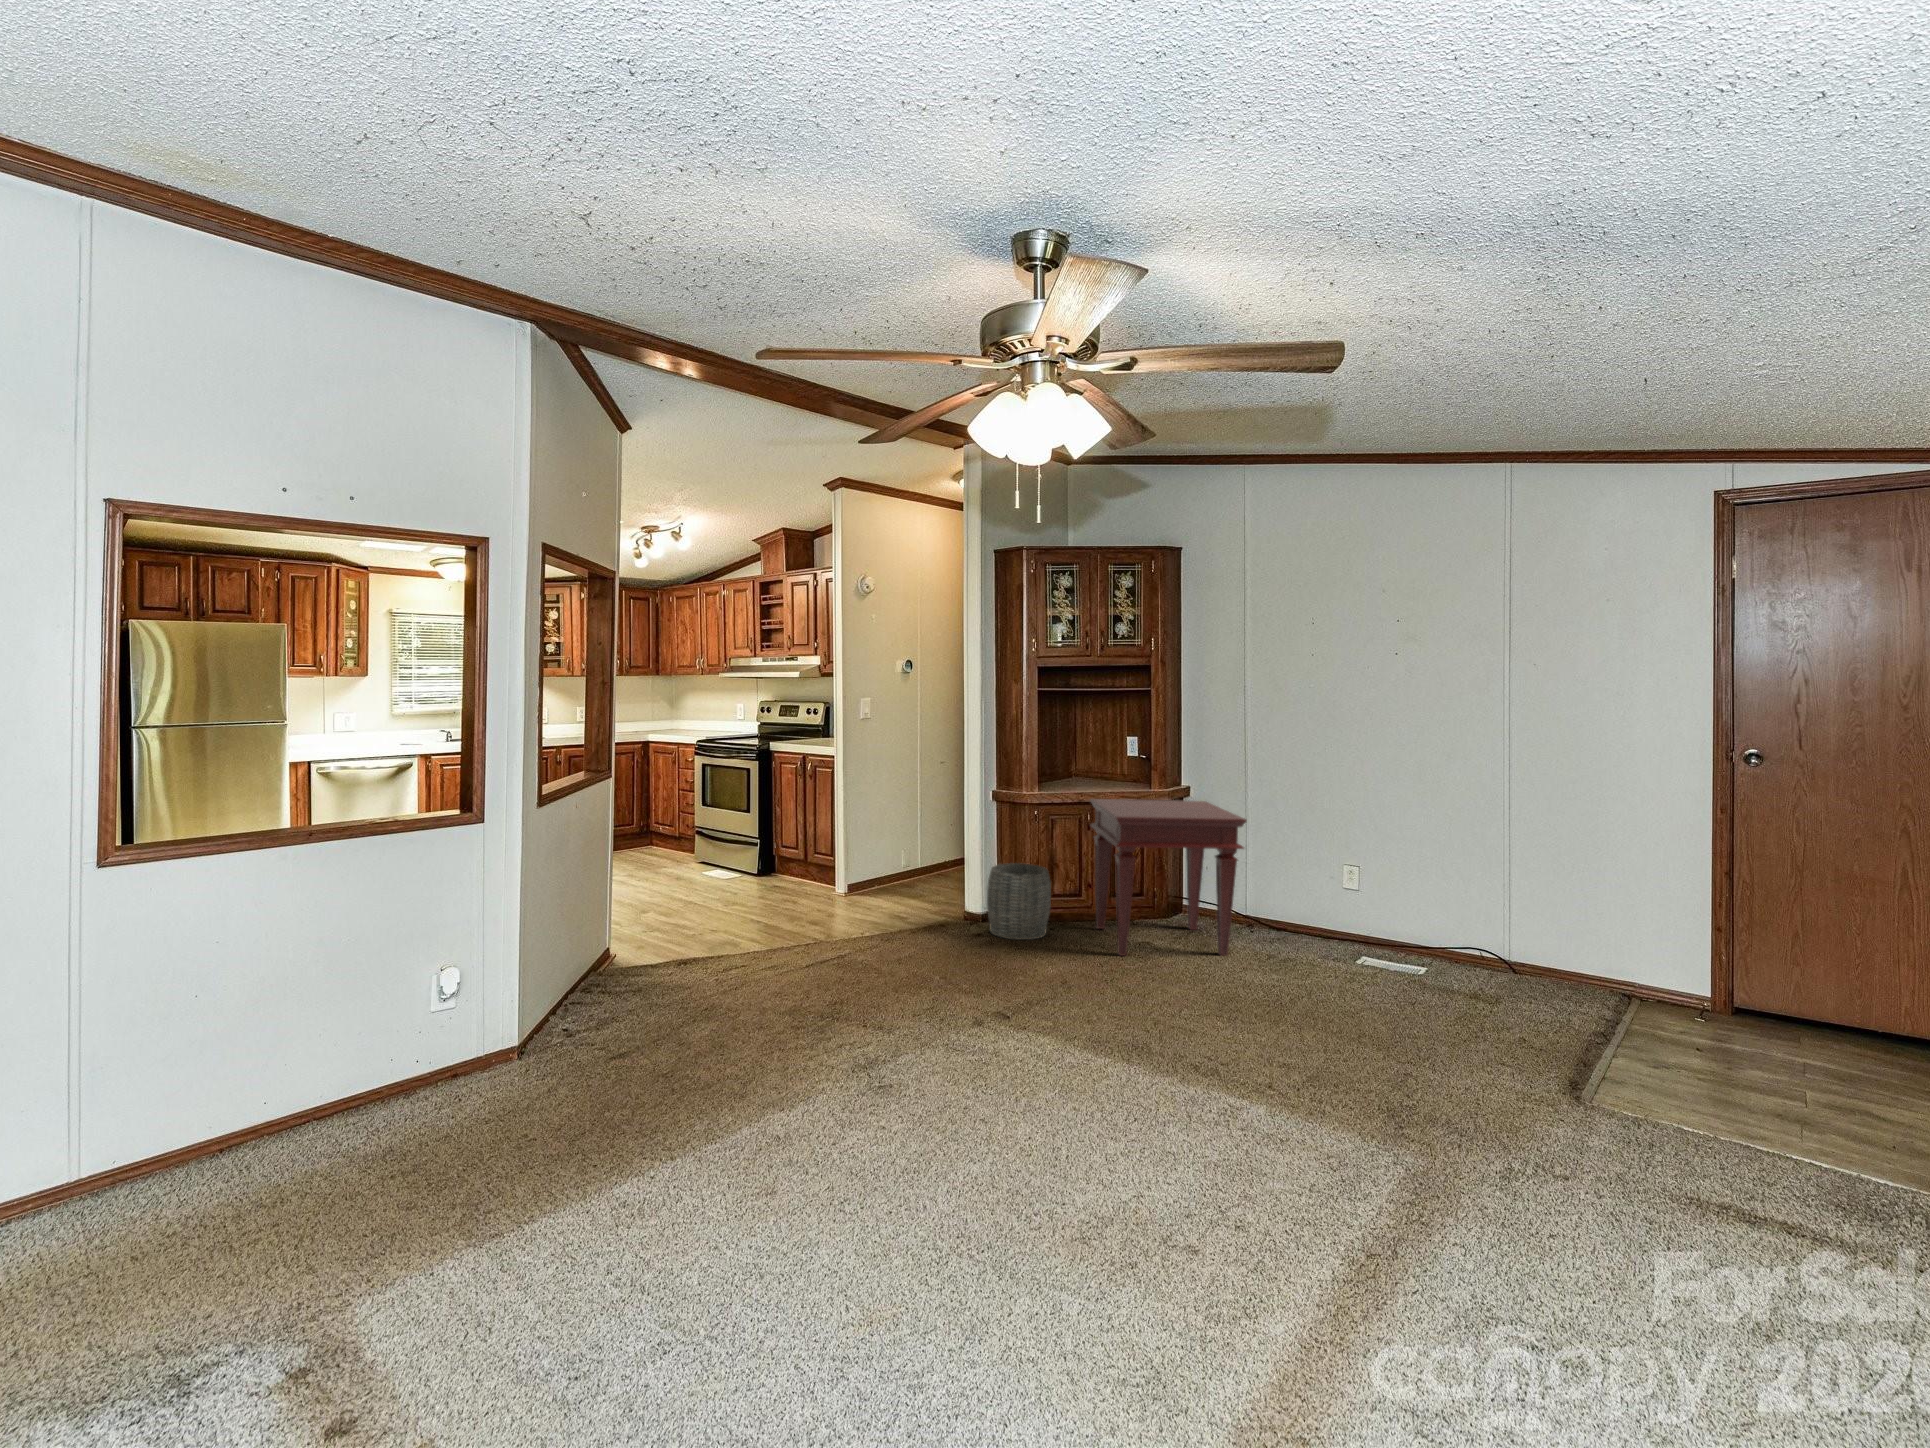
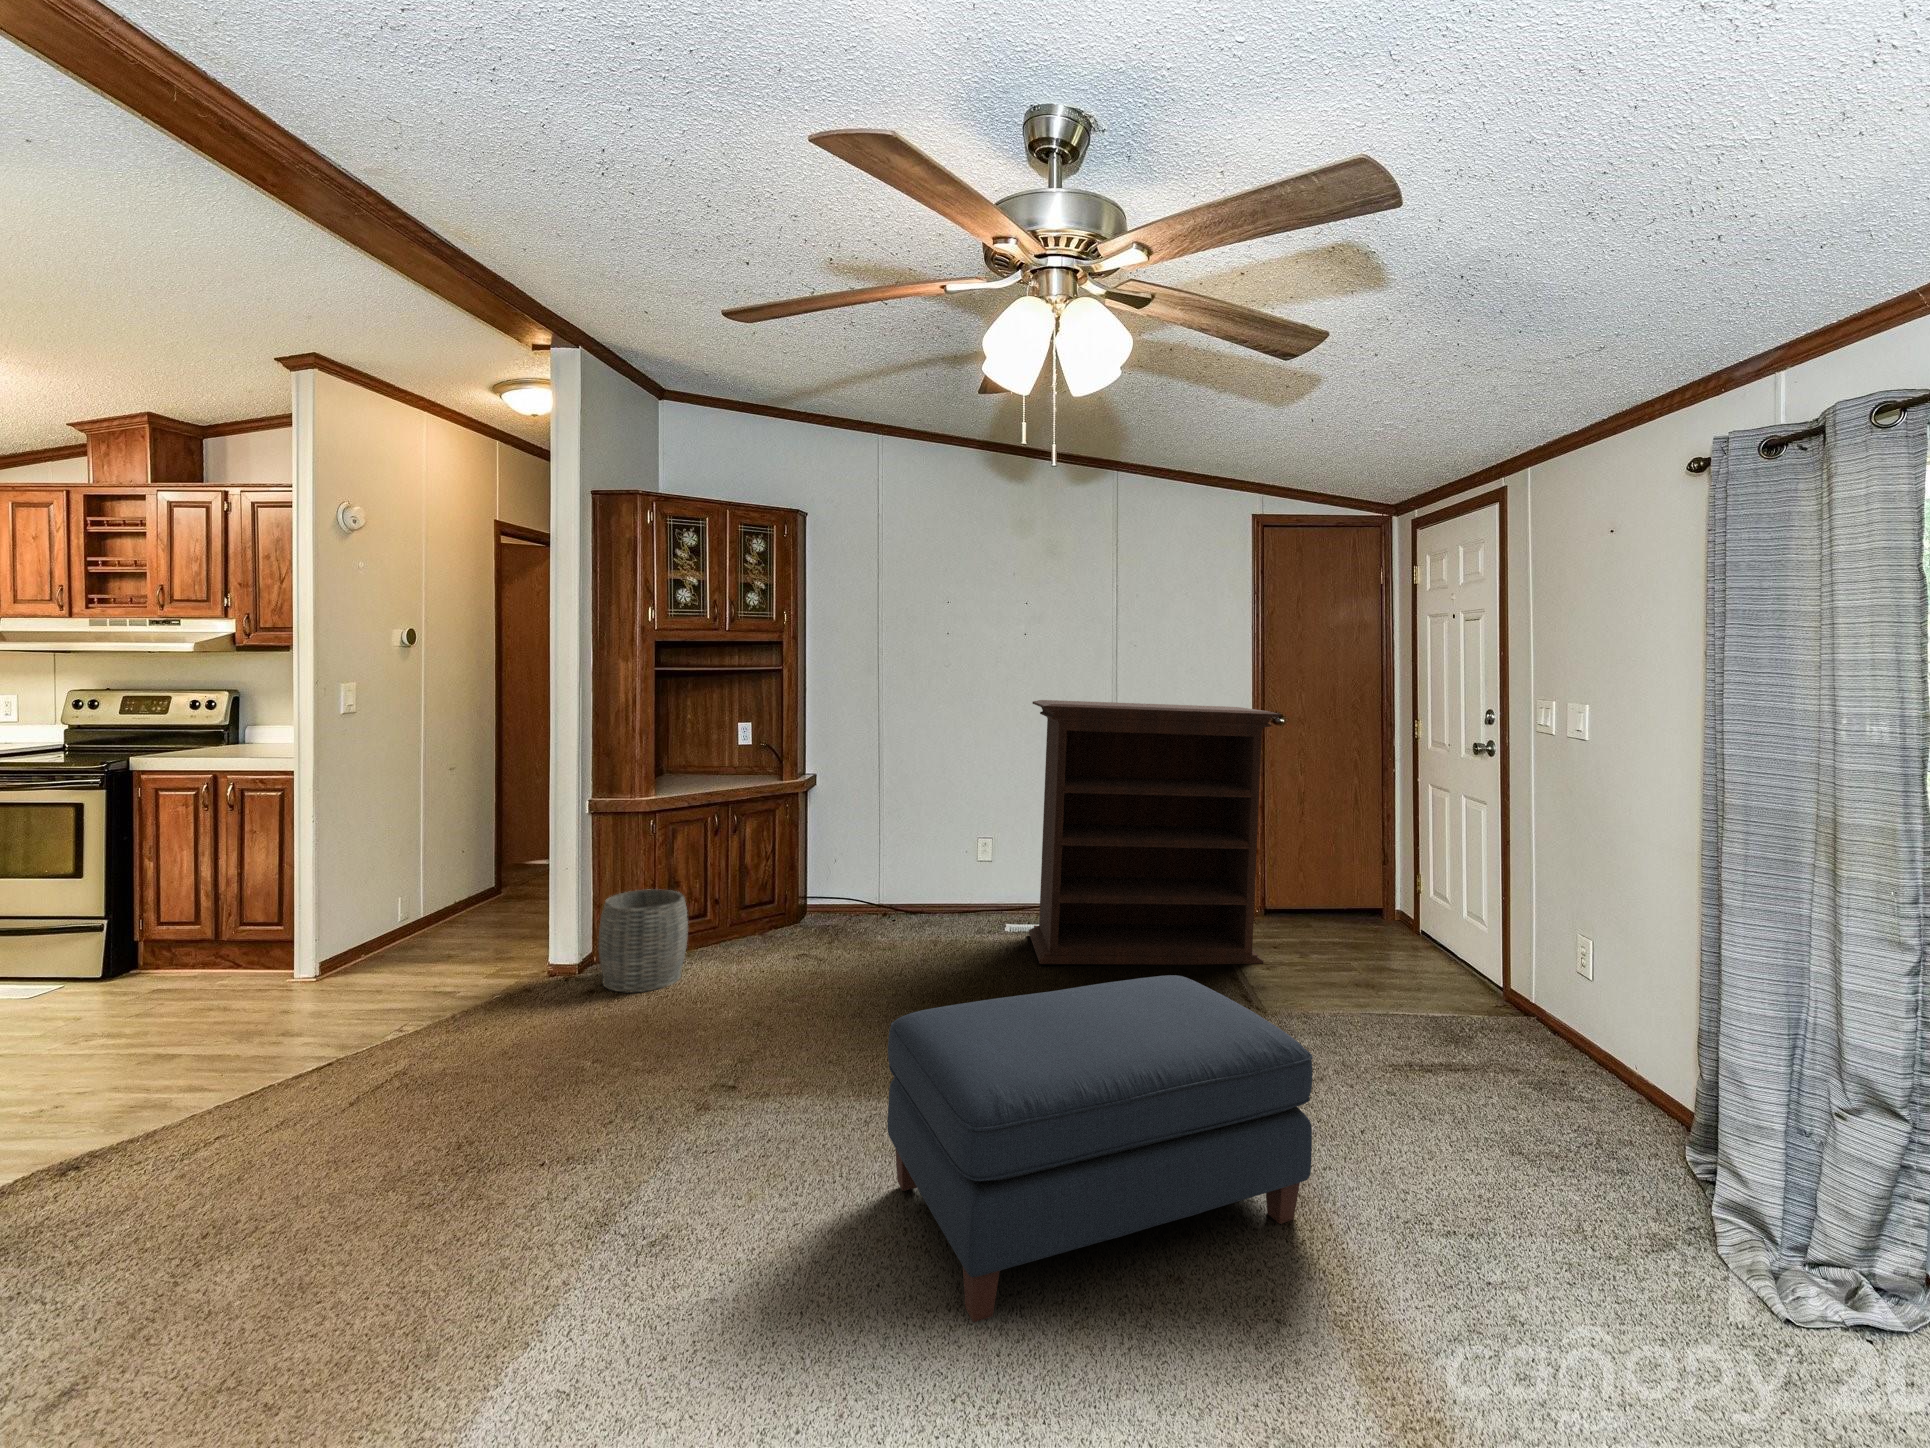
bookshelf: none [1350,721,1659,1047] -> present [1029,700,1281,965]
side table: present [1090,799,1247,956] -> none [723,790,920,982]
ottoman: none [1019,945,1348,1183] -> present [887,975,1313,1322]

